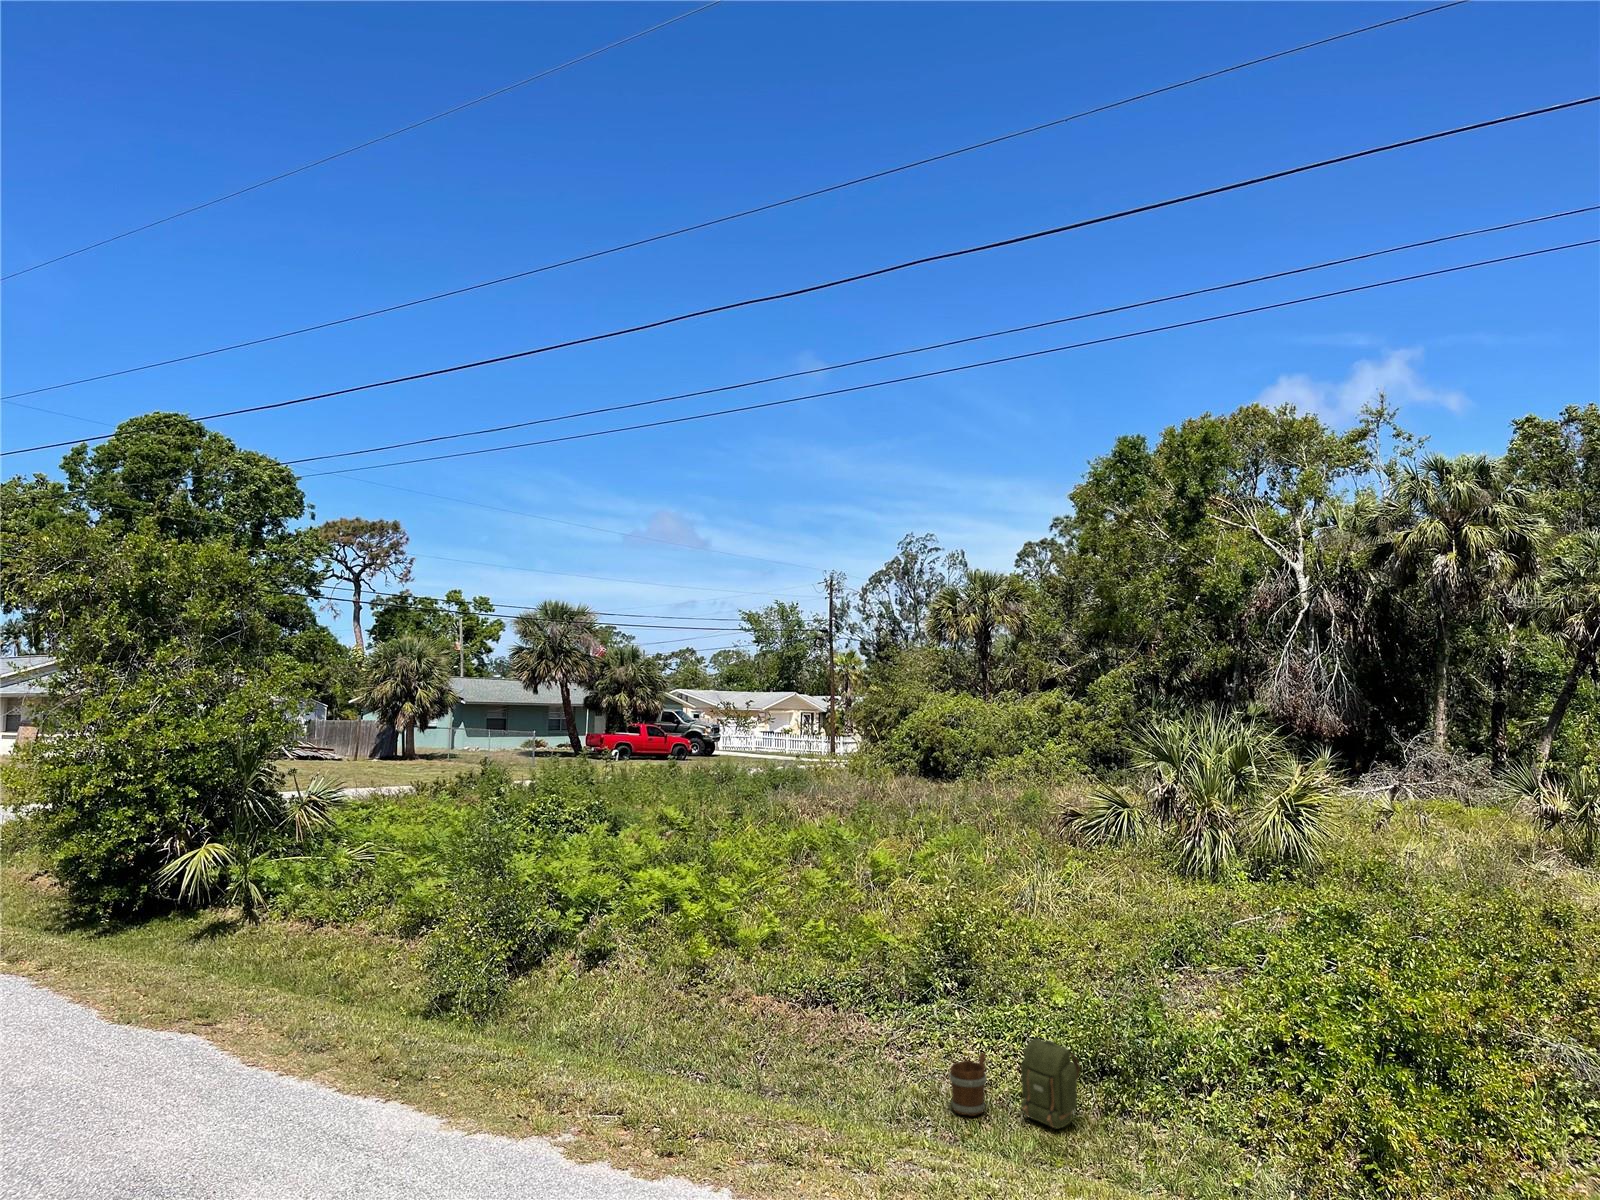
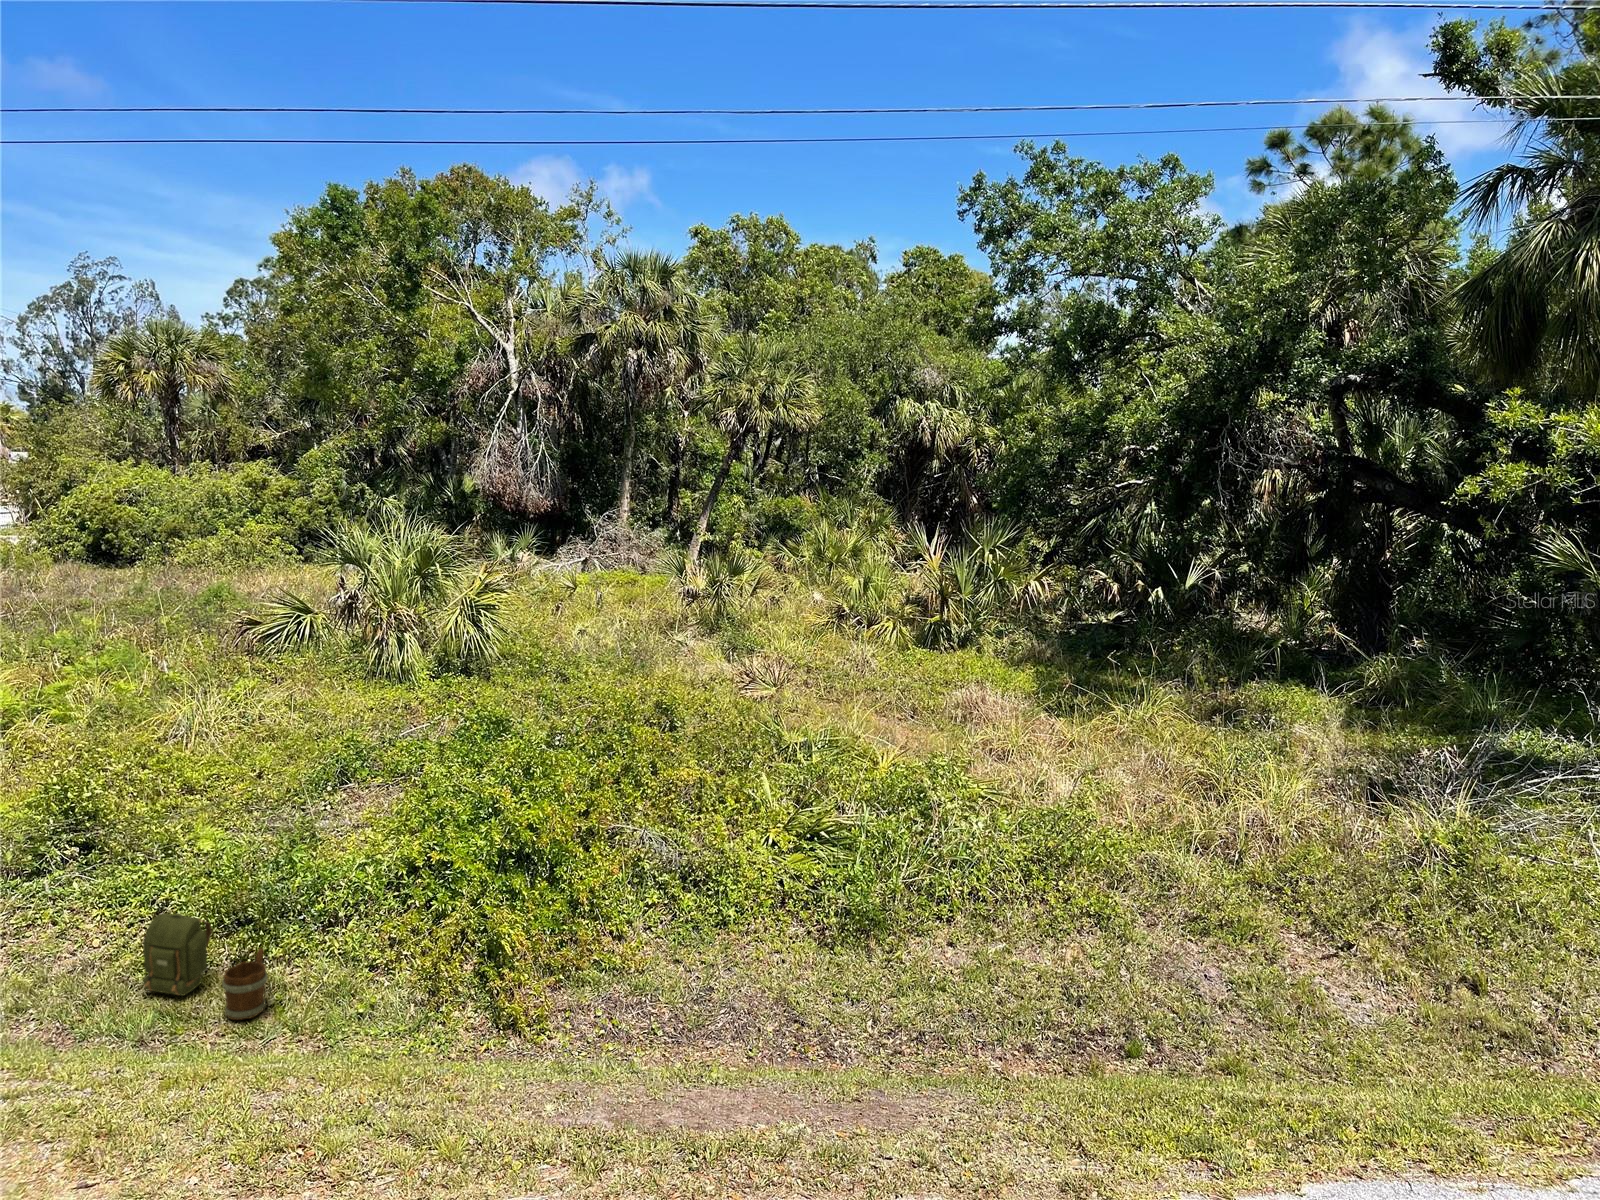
bucket: present [949,1053,987,1116] -> present [222,948,268,1020]

